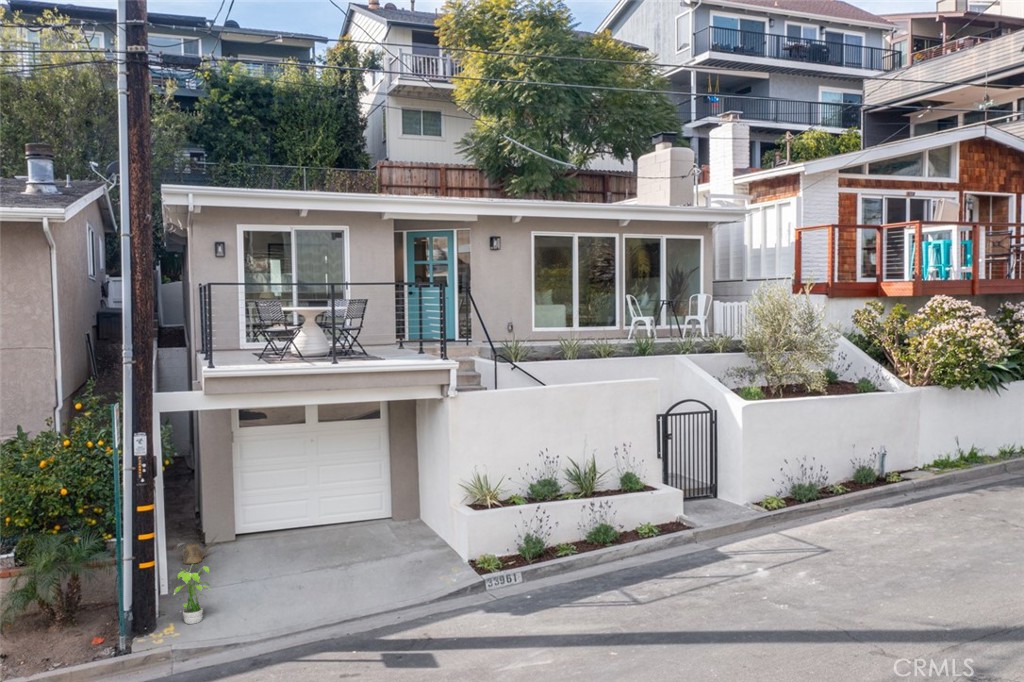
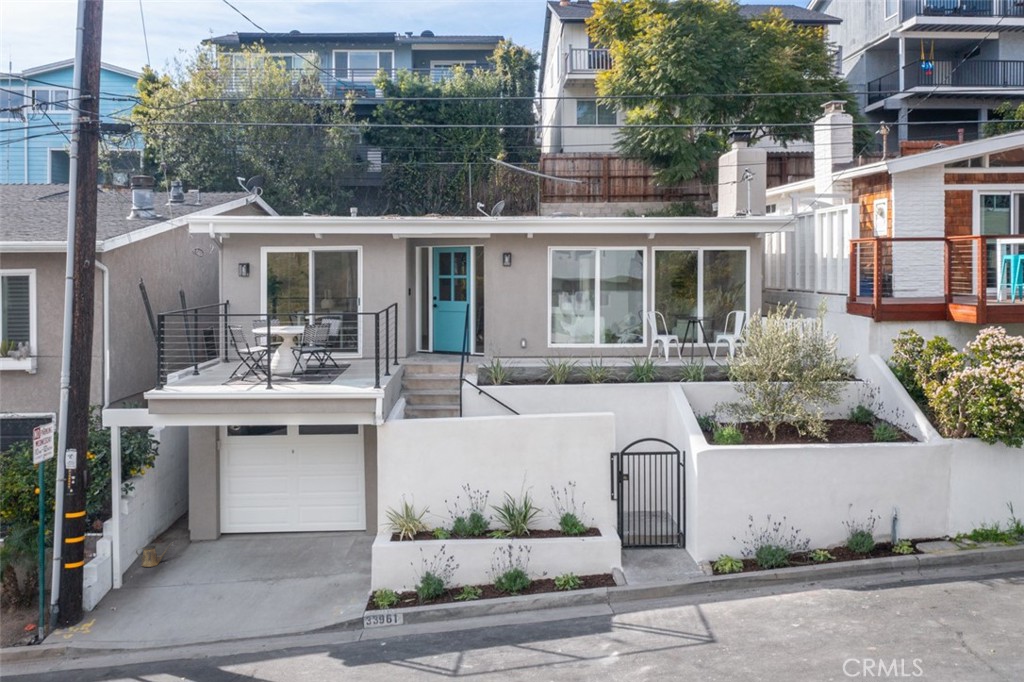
potted plant: present [174,565,210,624] -> none [76,573,115,627]

